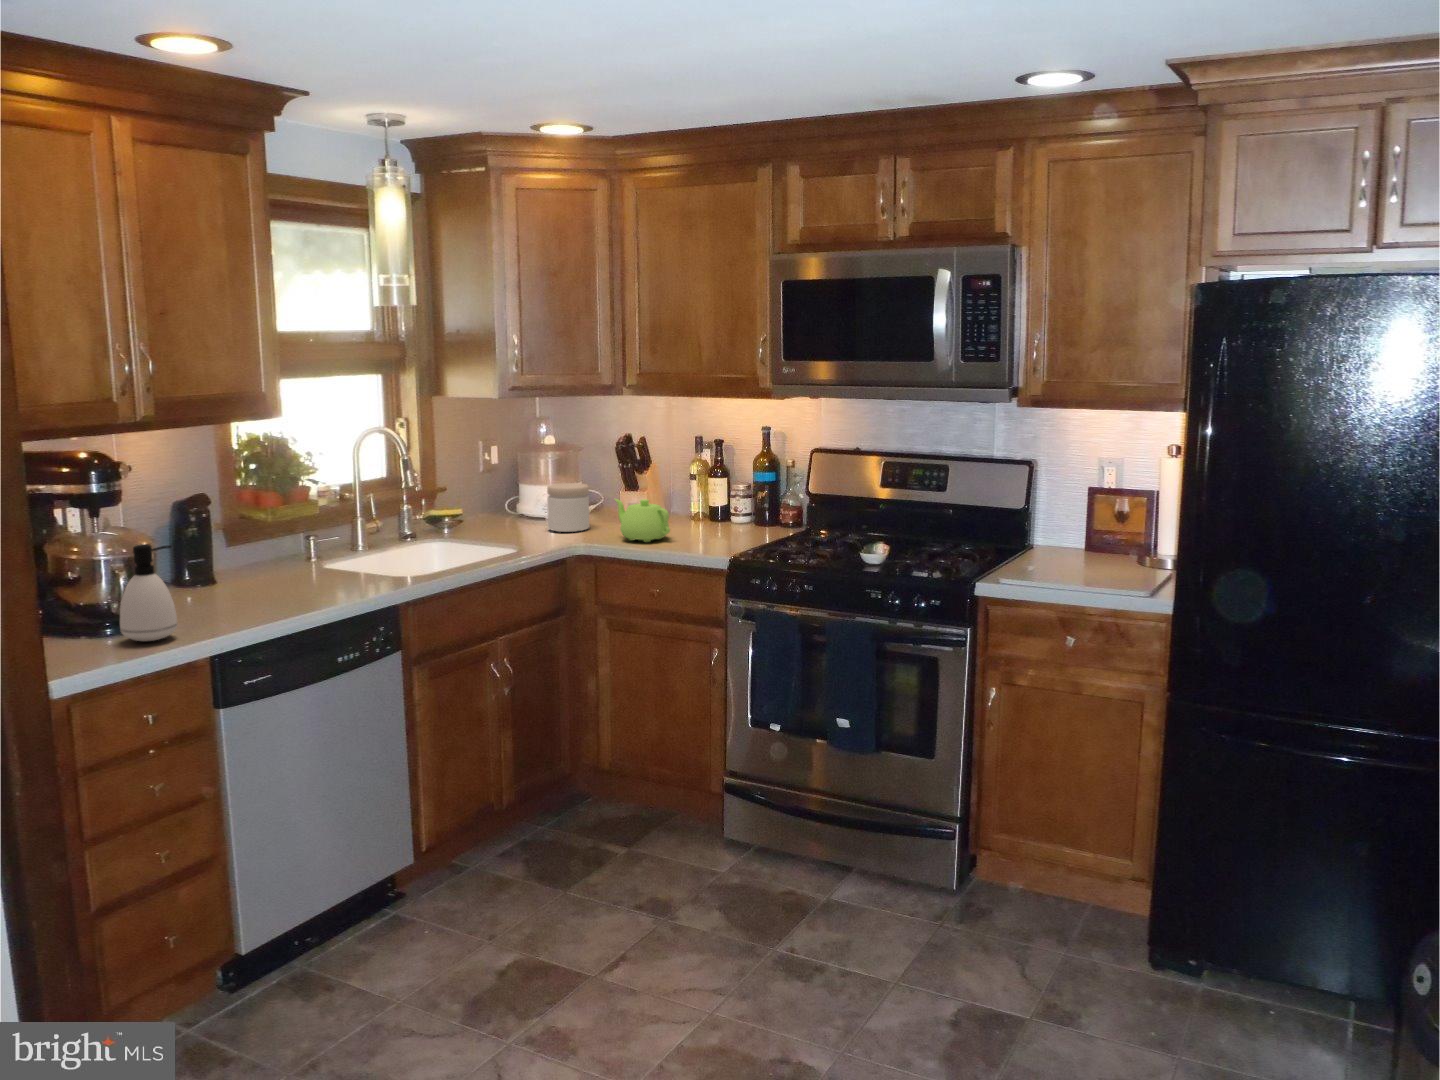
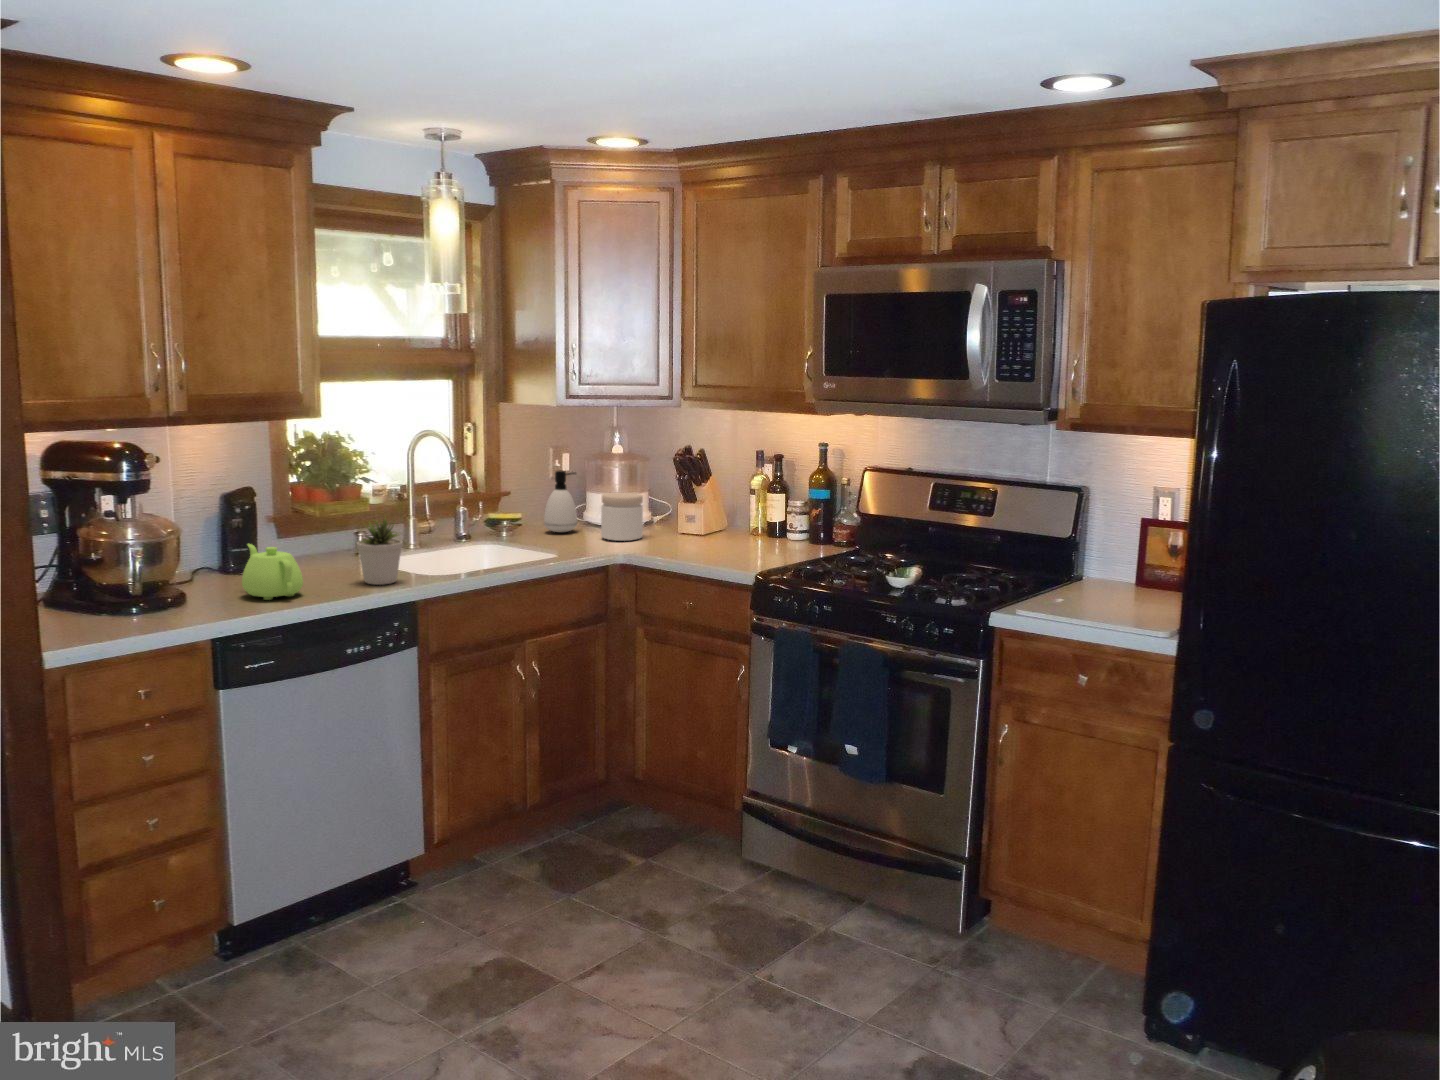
teapot: present [615,499,670,542] -> present [242,544,303,600]
potted plant: none [331,517,380,589] -> present [357,518,402,585]
soap dispenser: present [120,544,177,641] -> present [544,470,577,532]

